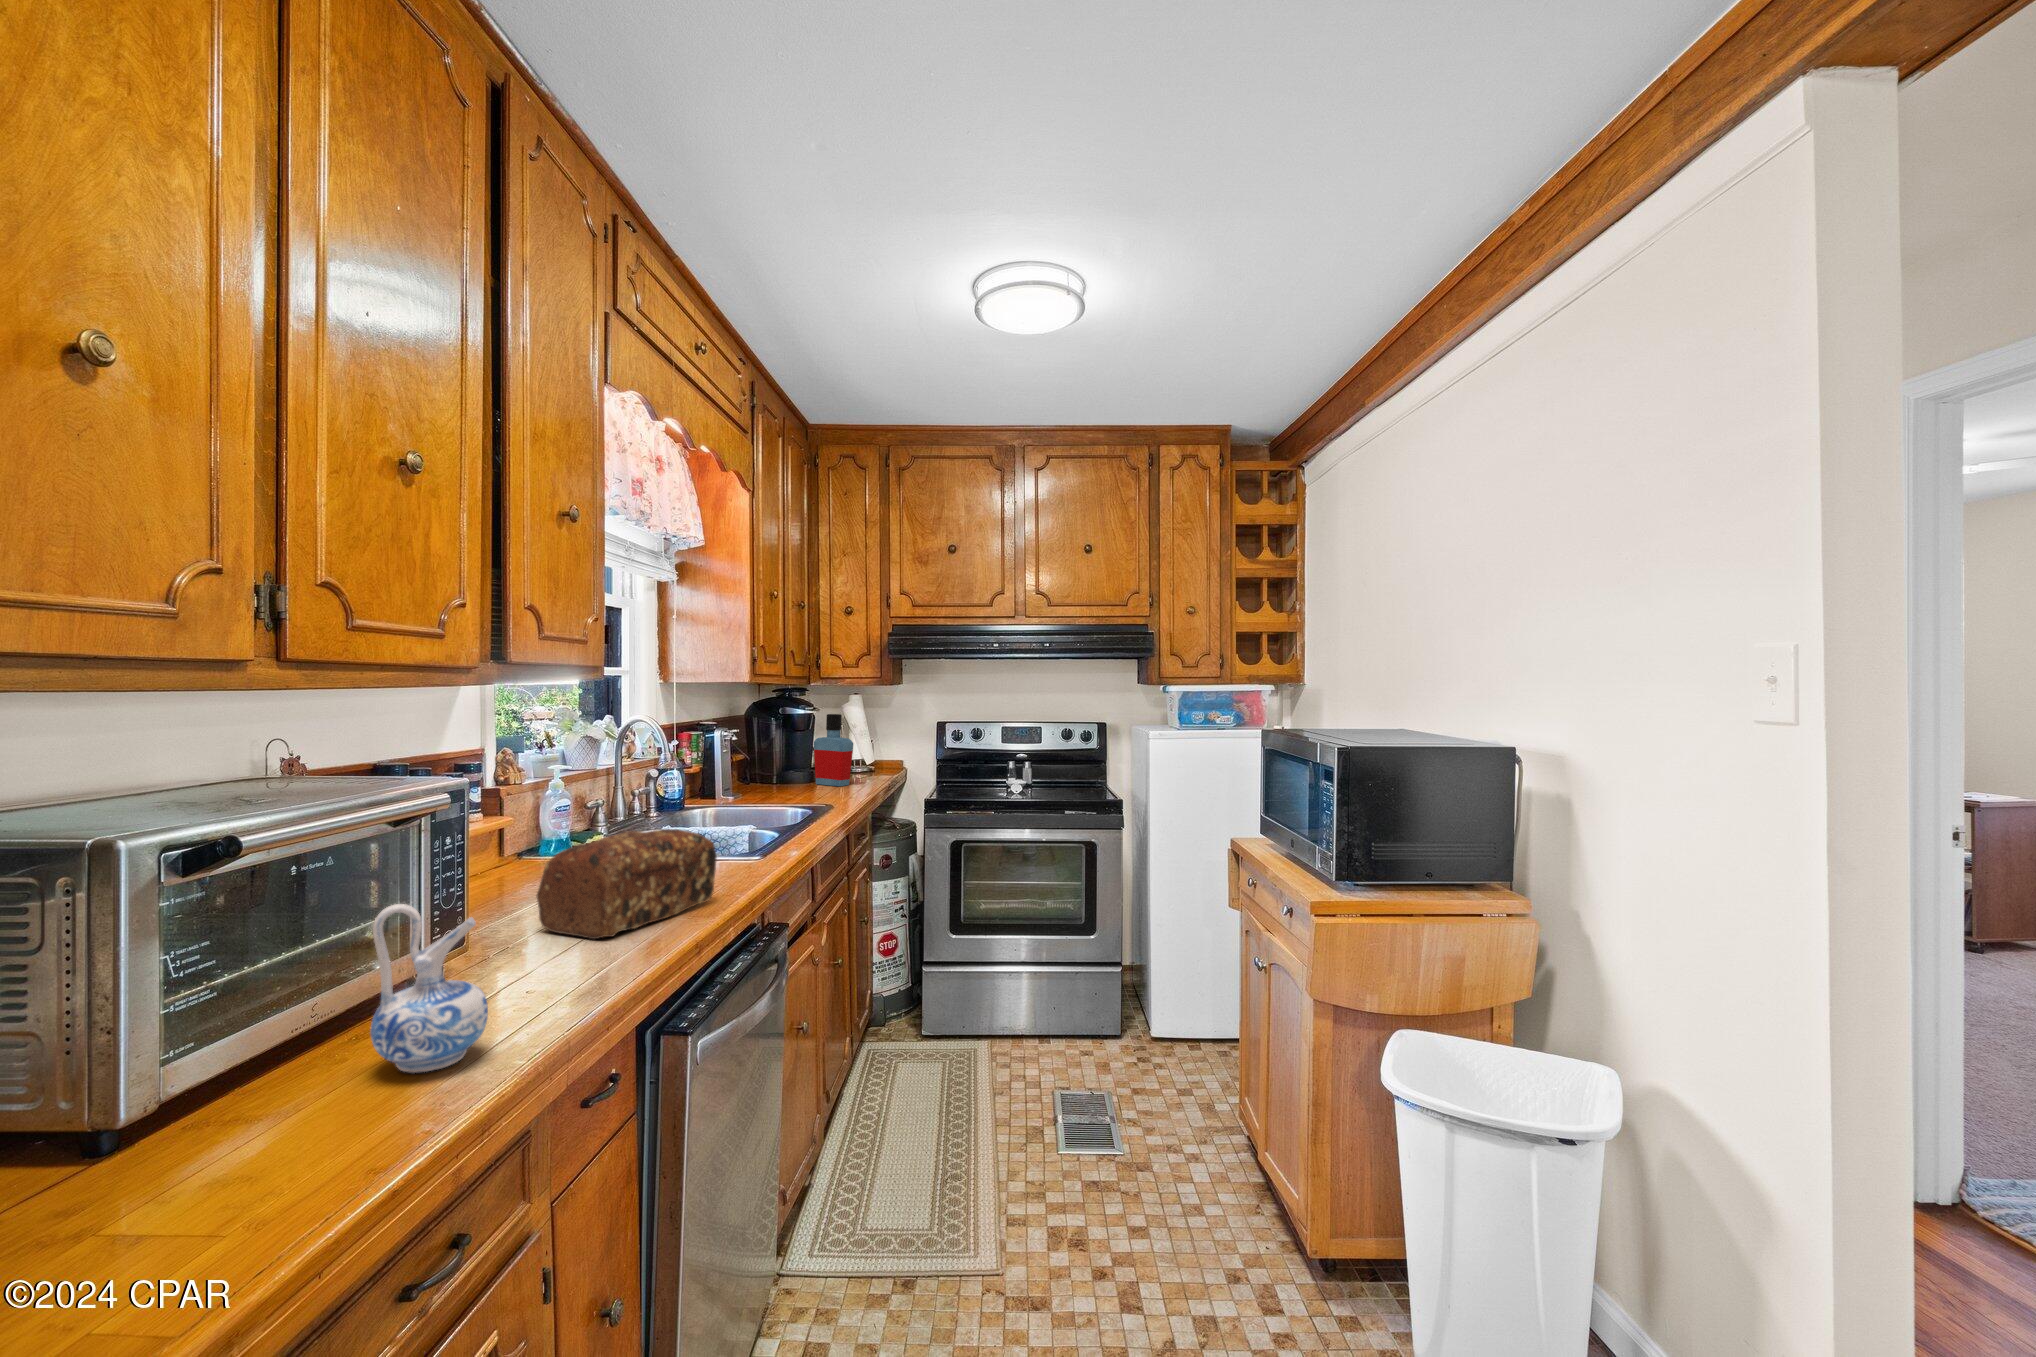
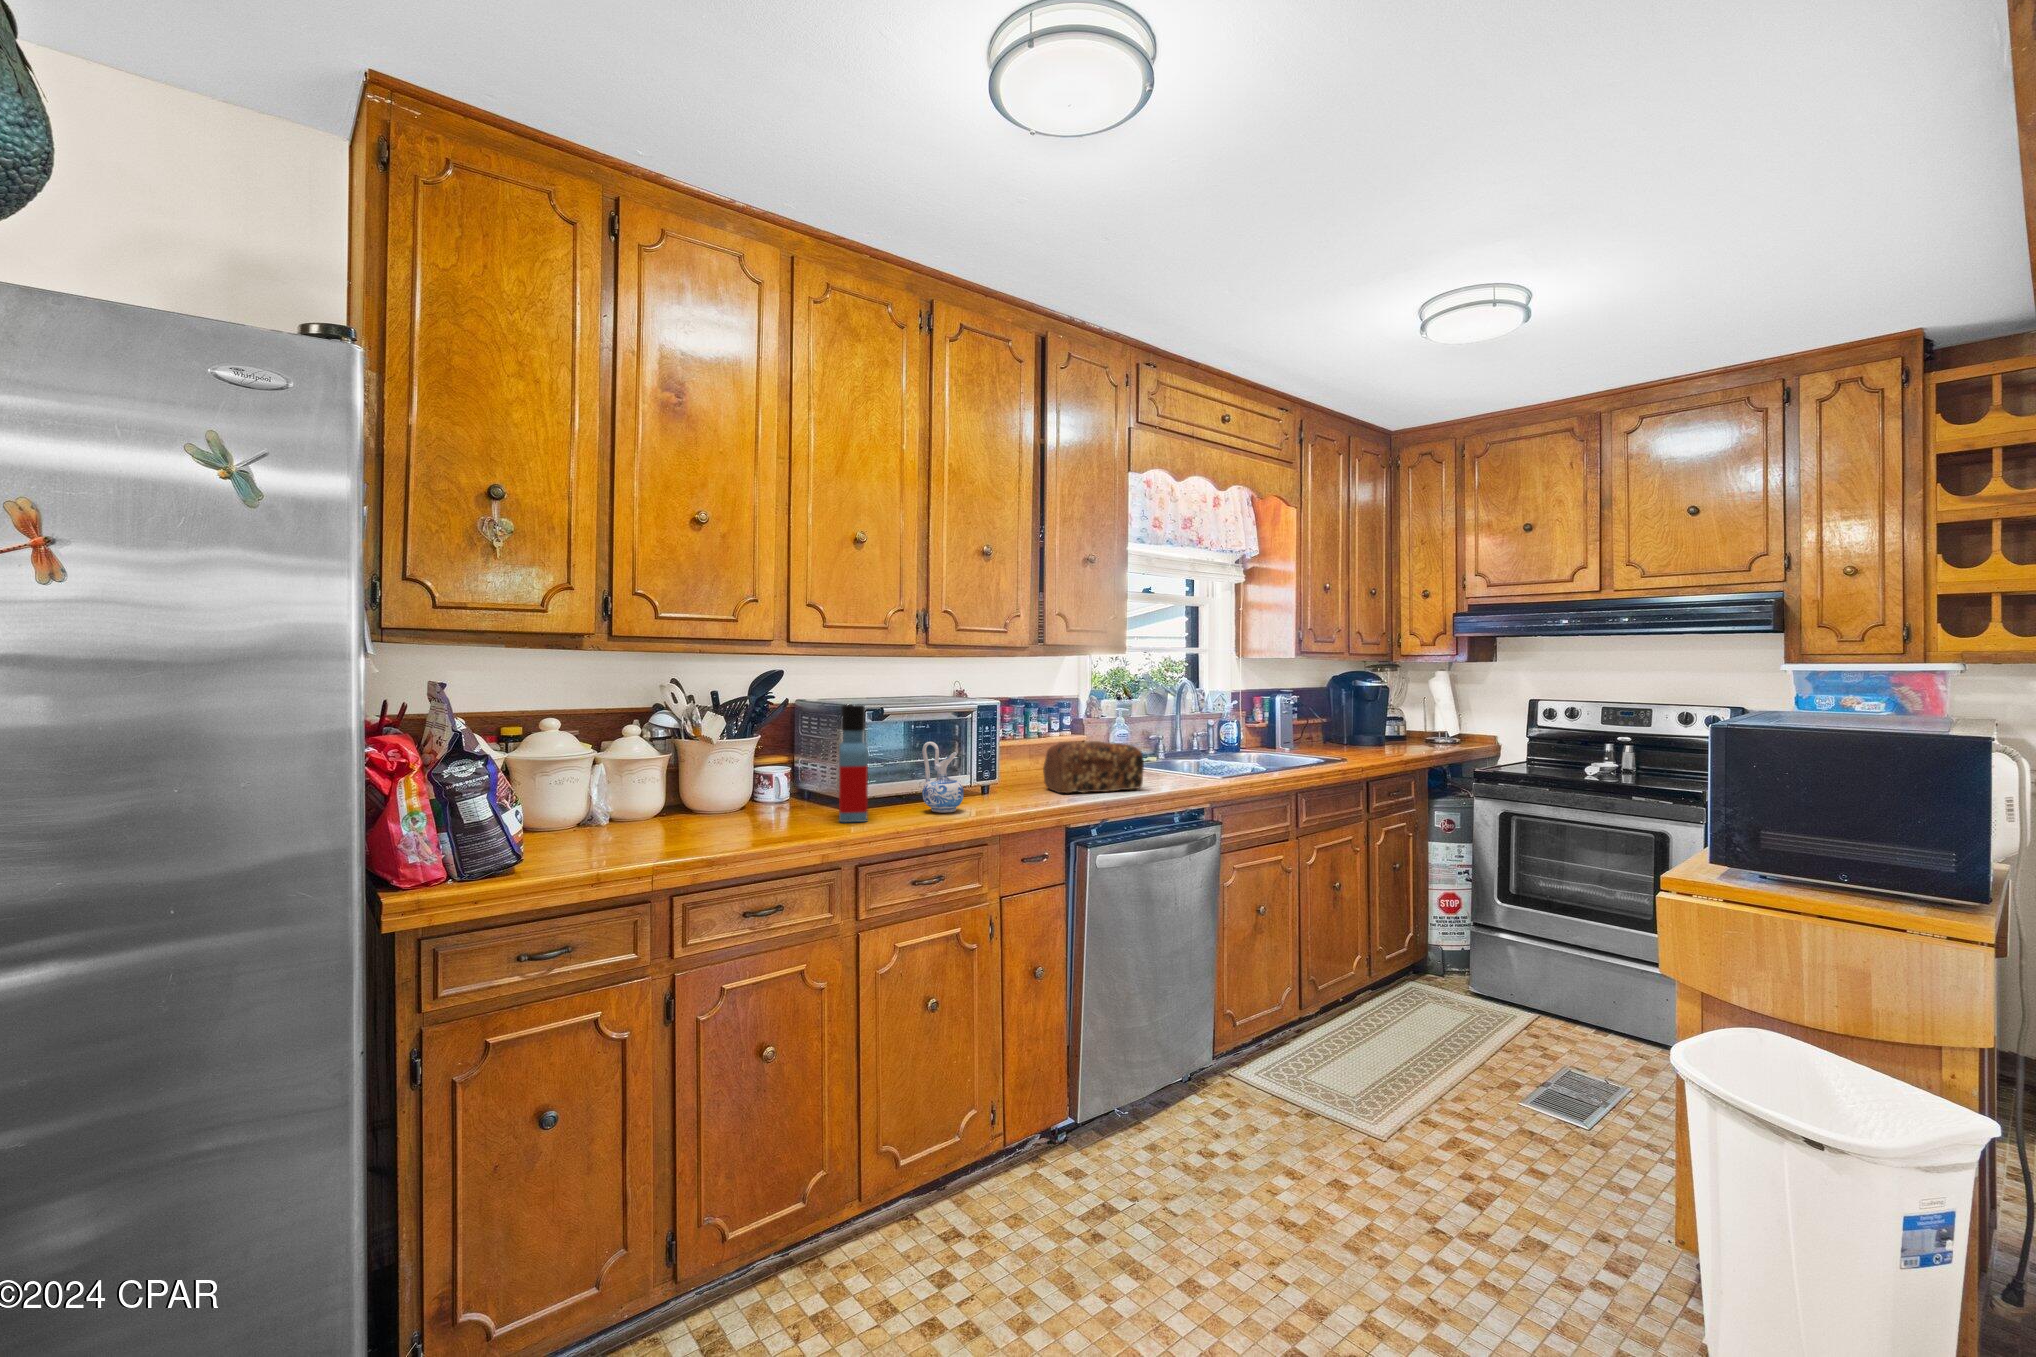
bottle: present [814,714,853,786] -> present [839,705,868,822]

